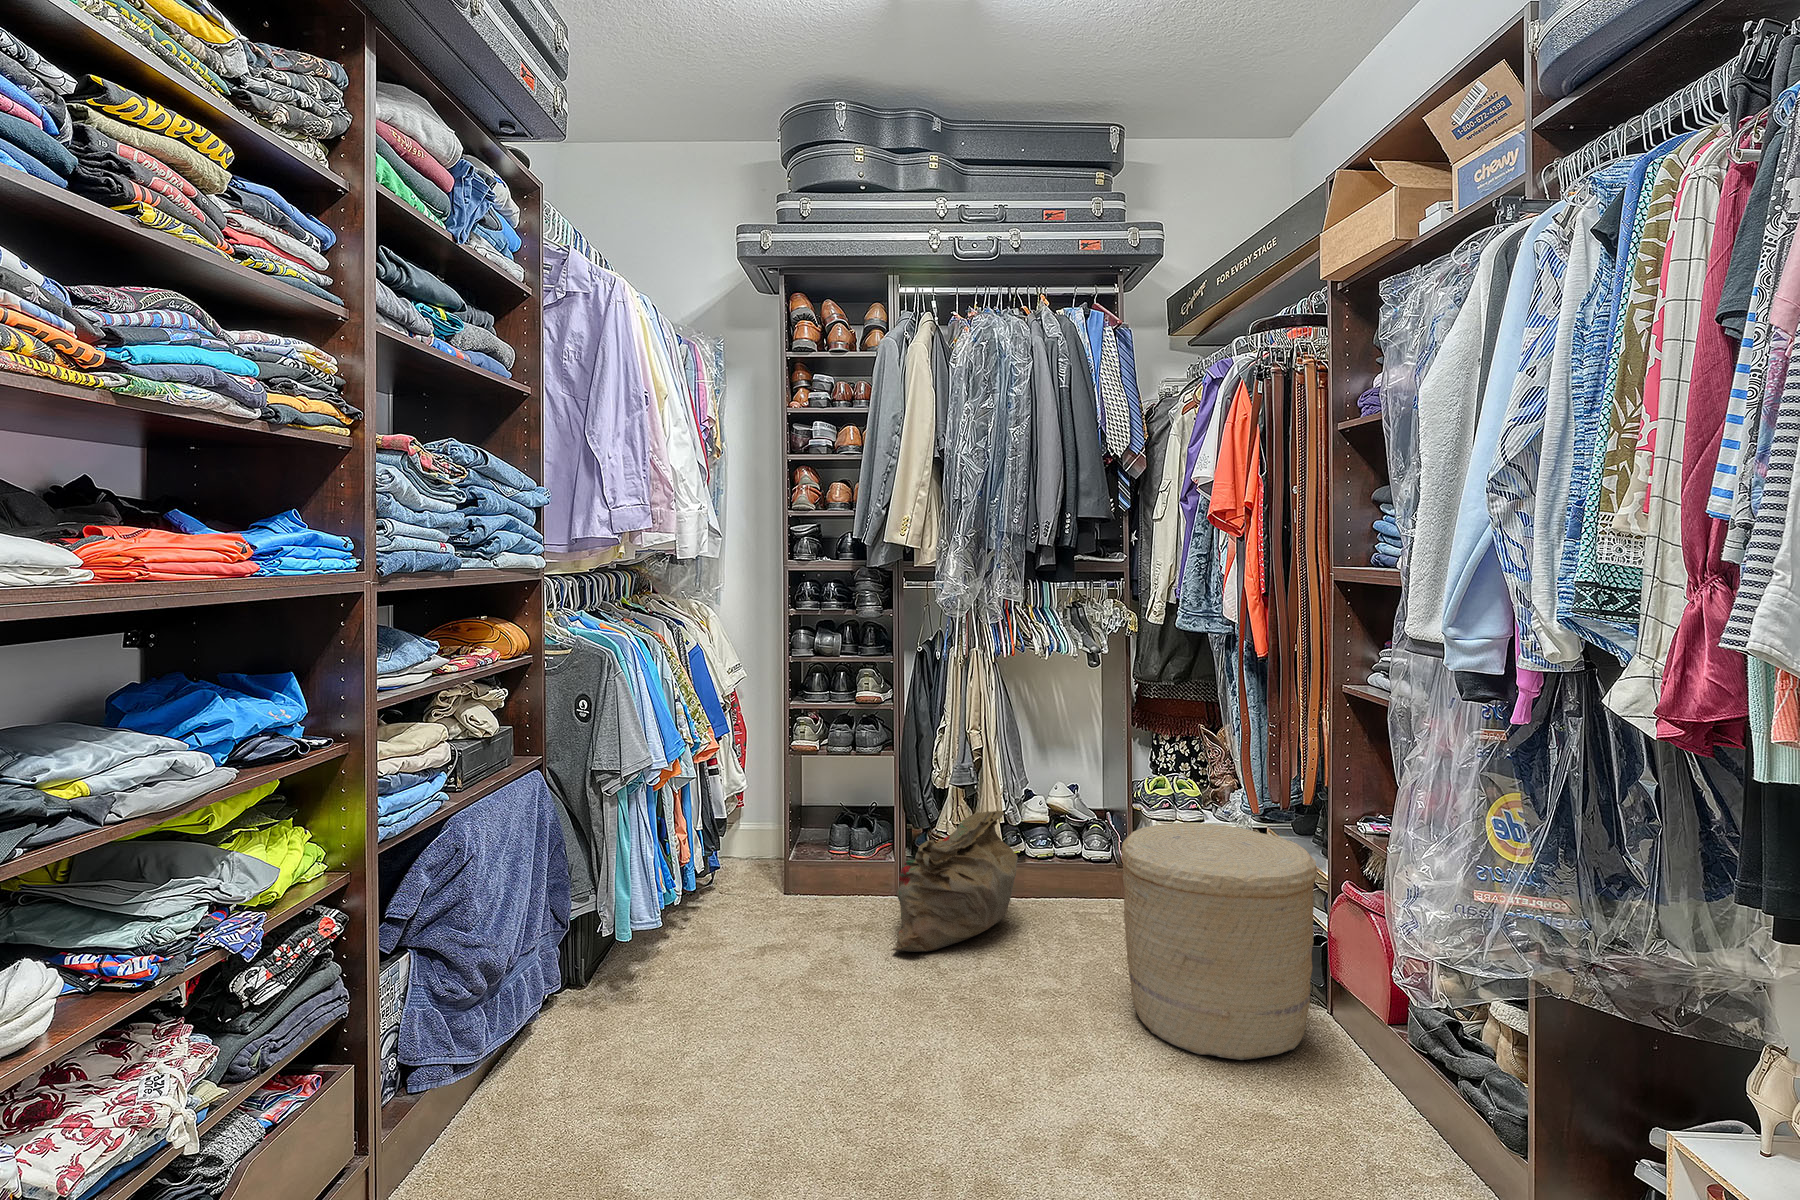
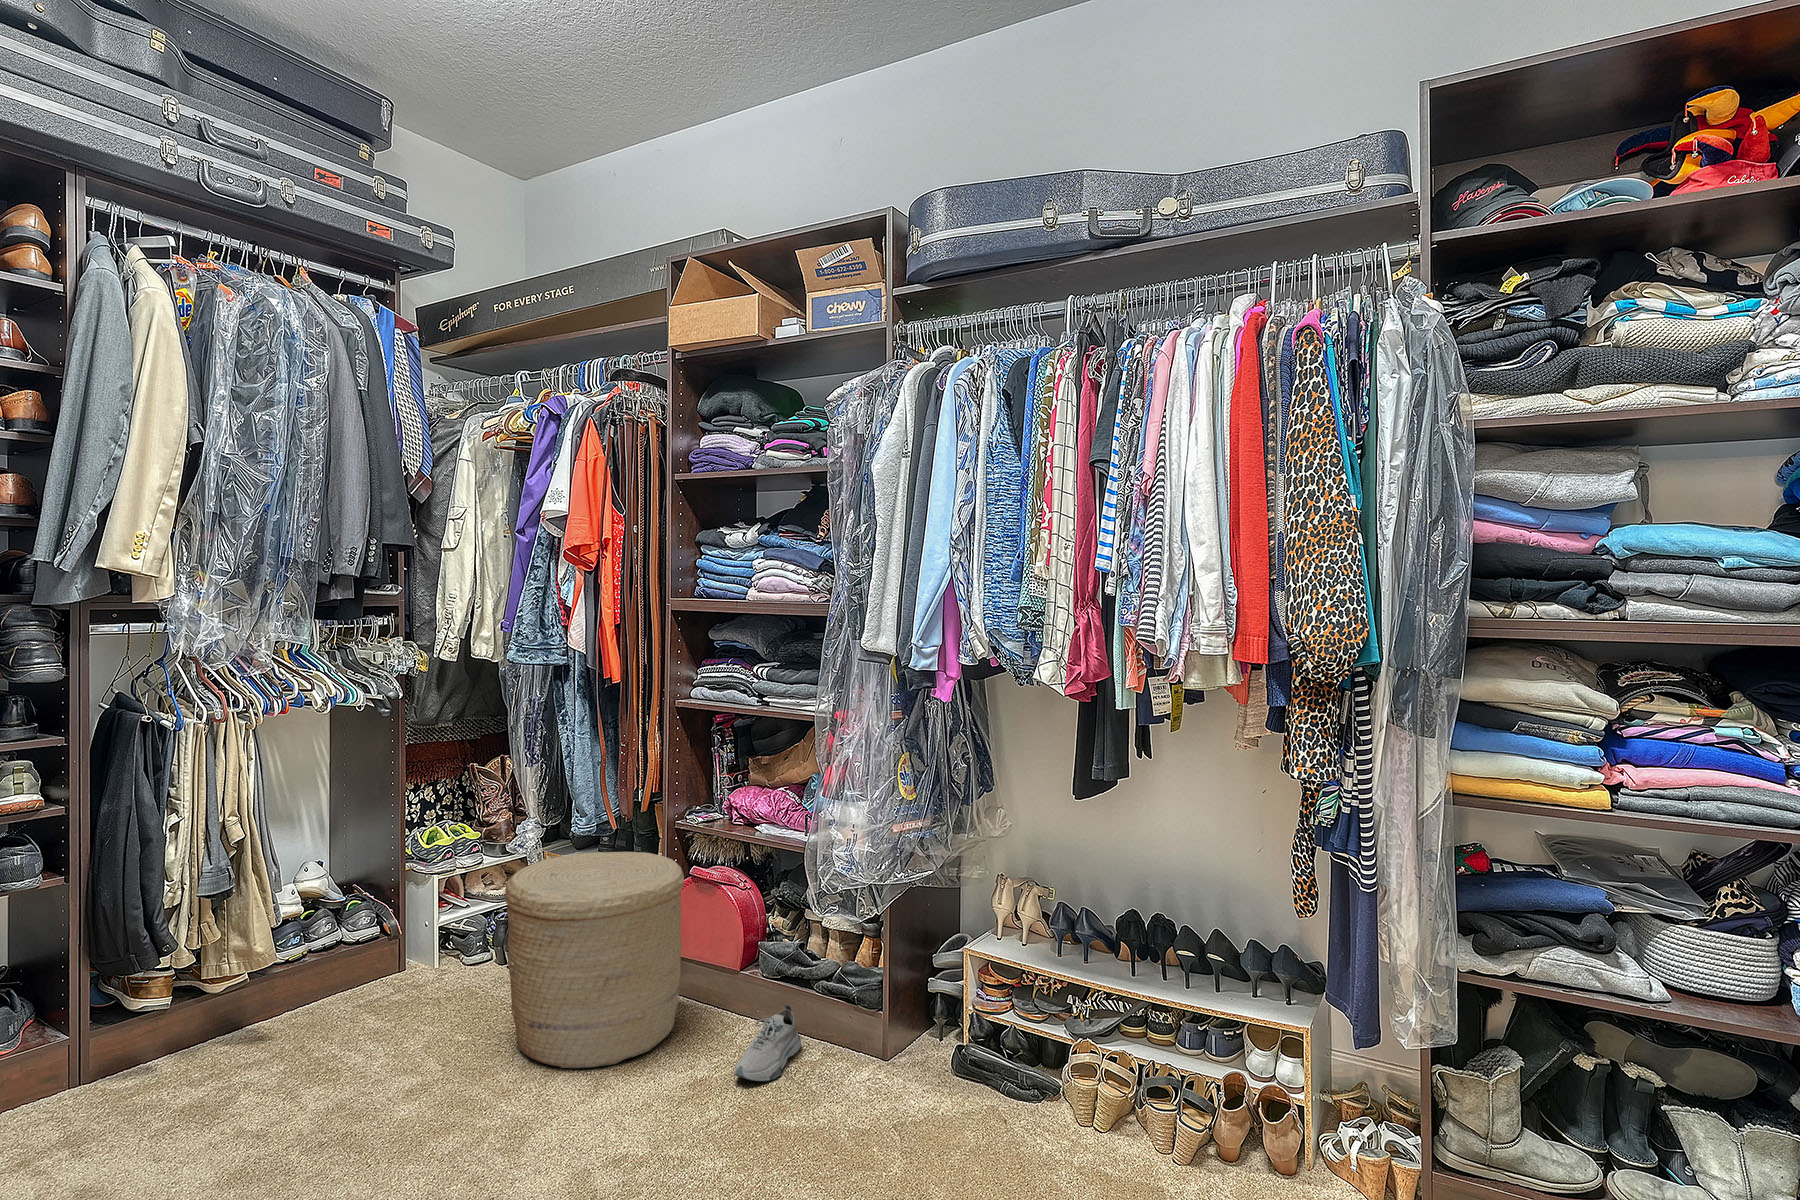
bag: present [892,811,1018,952] -> none [136,911,314,1139]
shoe: none [1291,1084,1423,1167] -> present [734,1005,801,1081]

